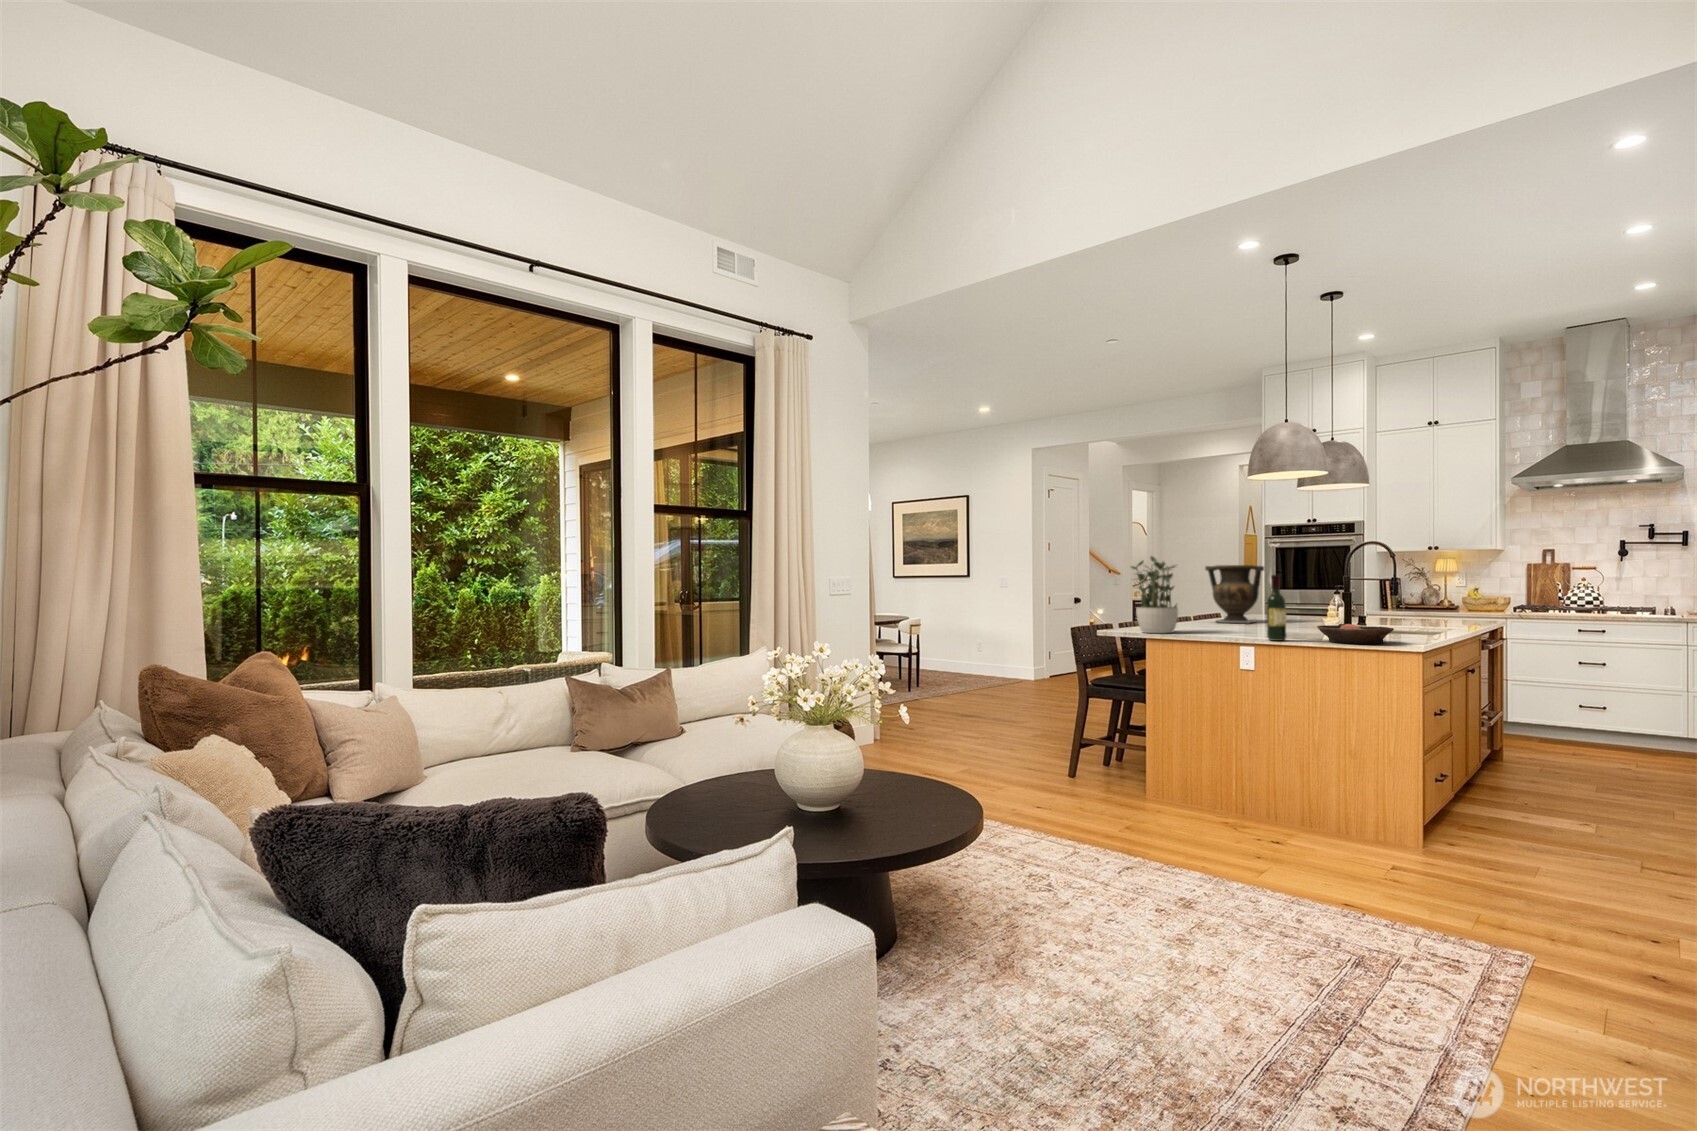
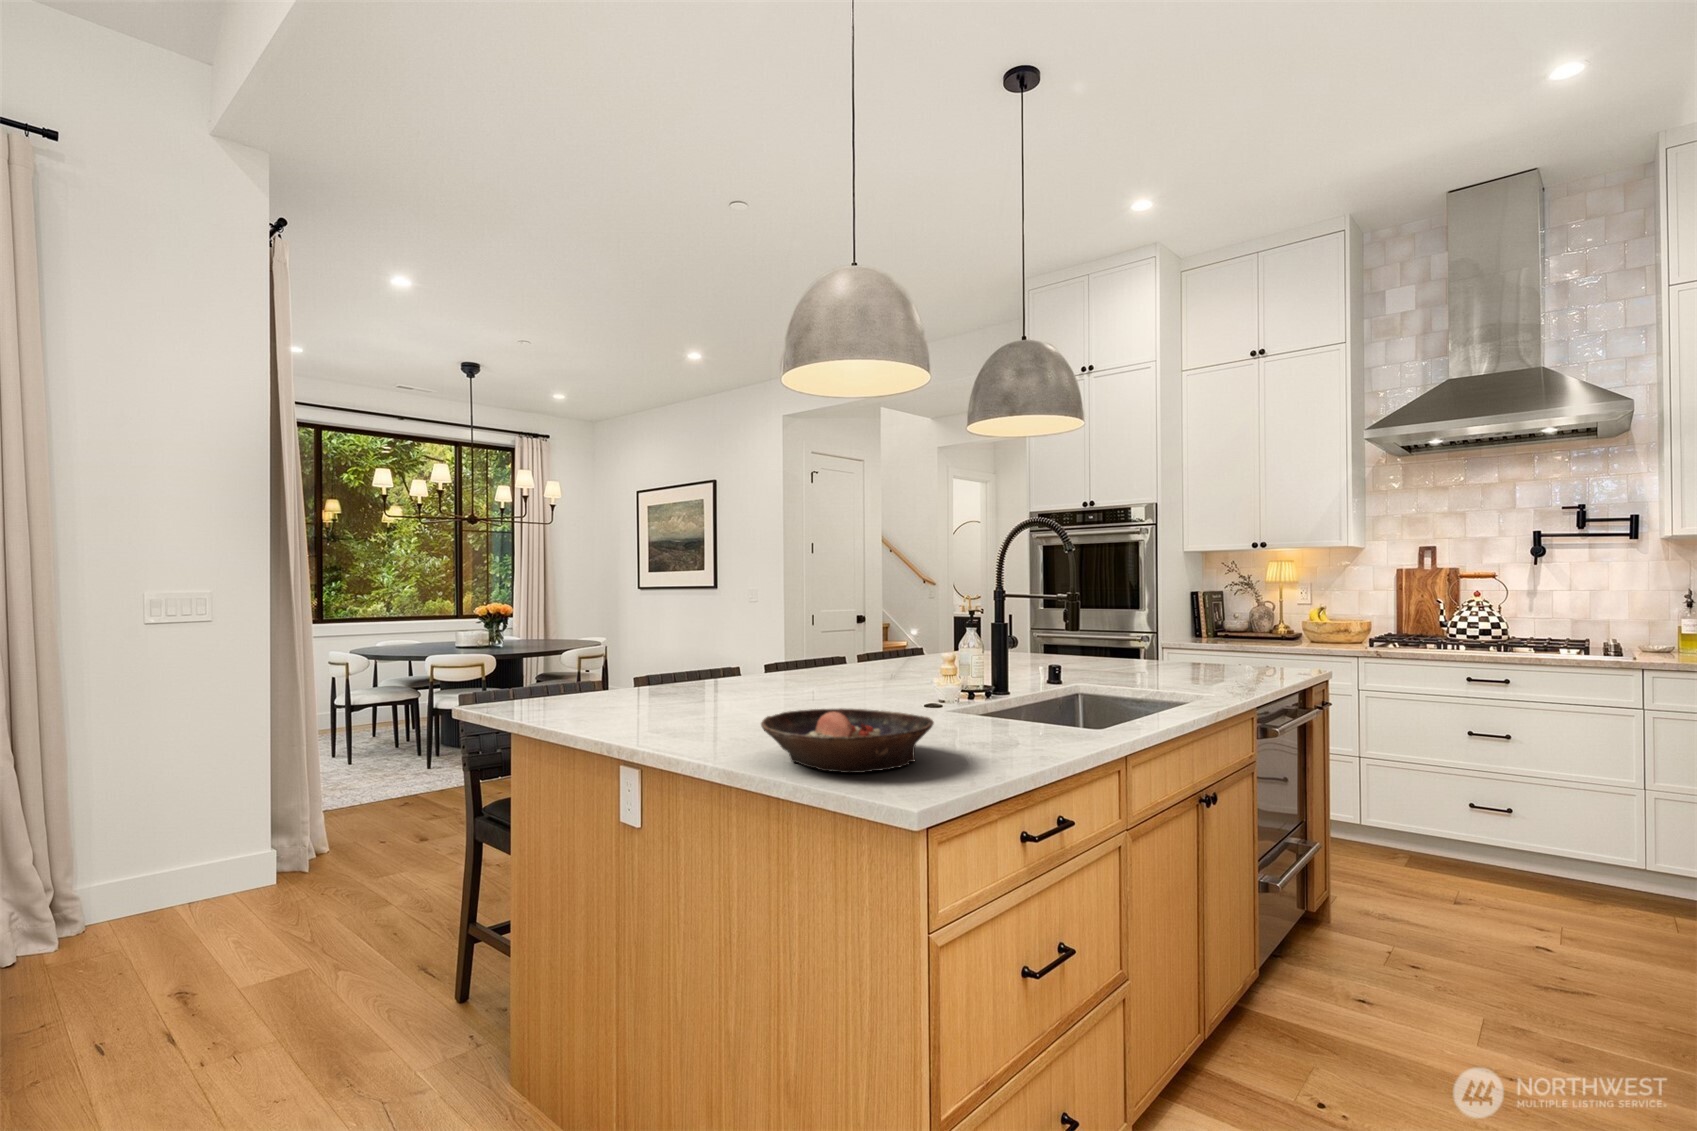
potted plant: present [1131,556,1178,633] -> none [502,542,631,711]
vase: present [1205,565,1264,623] -> none [818,566,912,675]
wine bottle: present [1267,575,1286,641] -> none [667,583,711,751]

